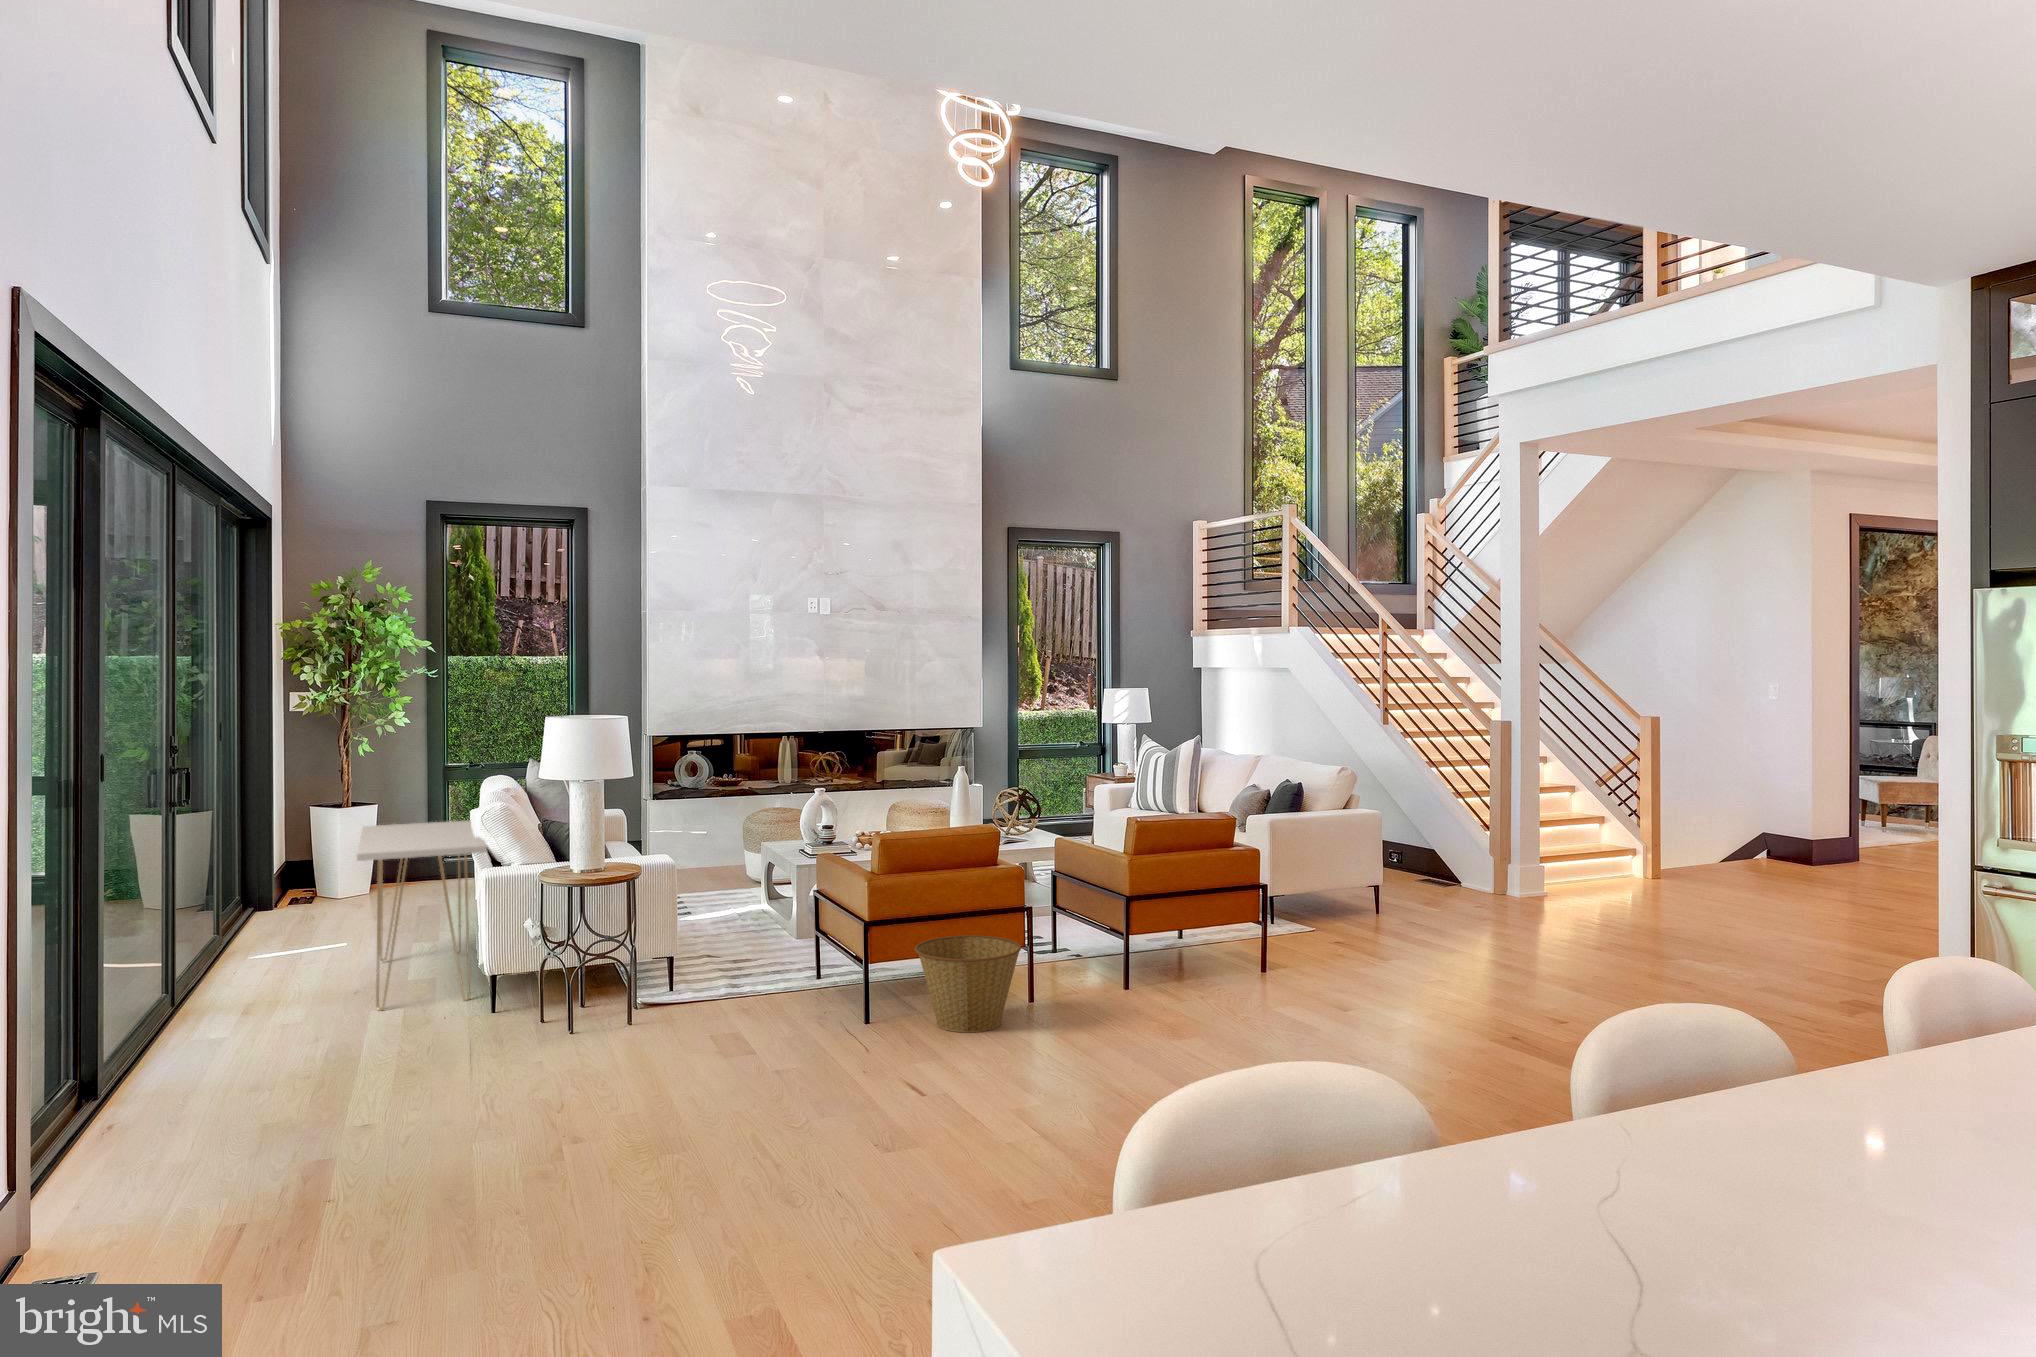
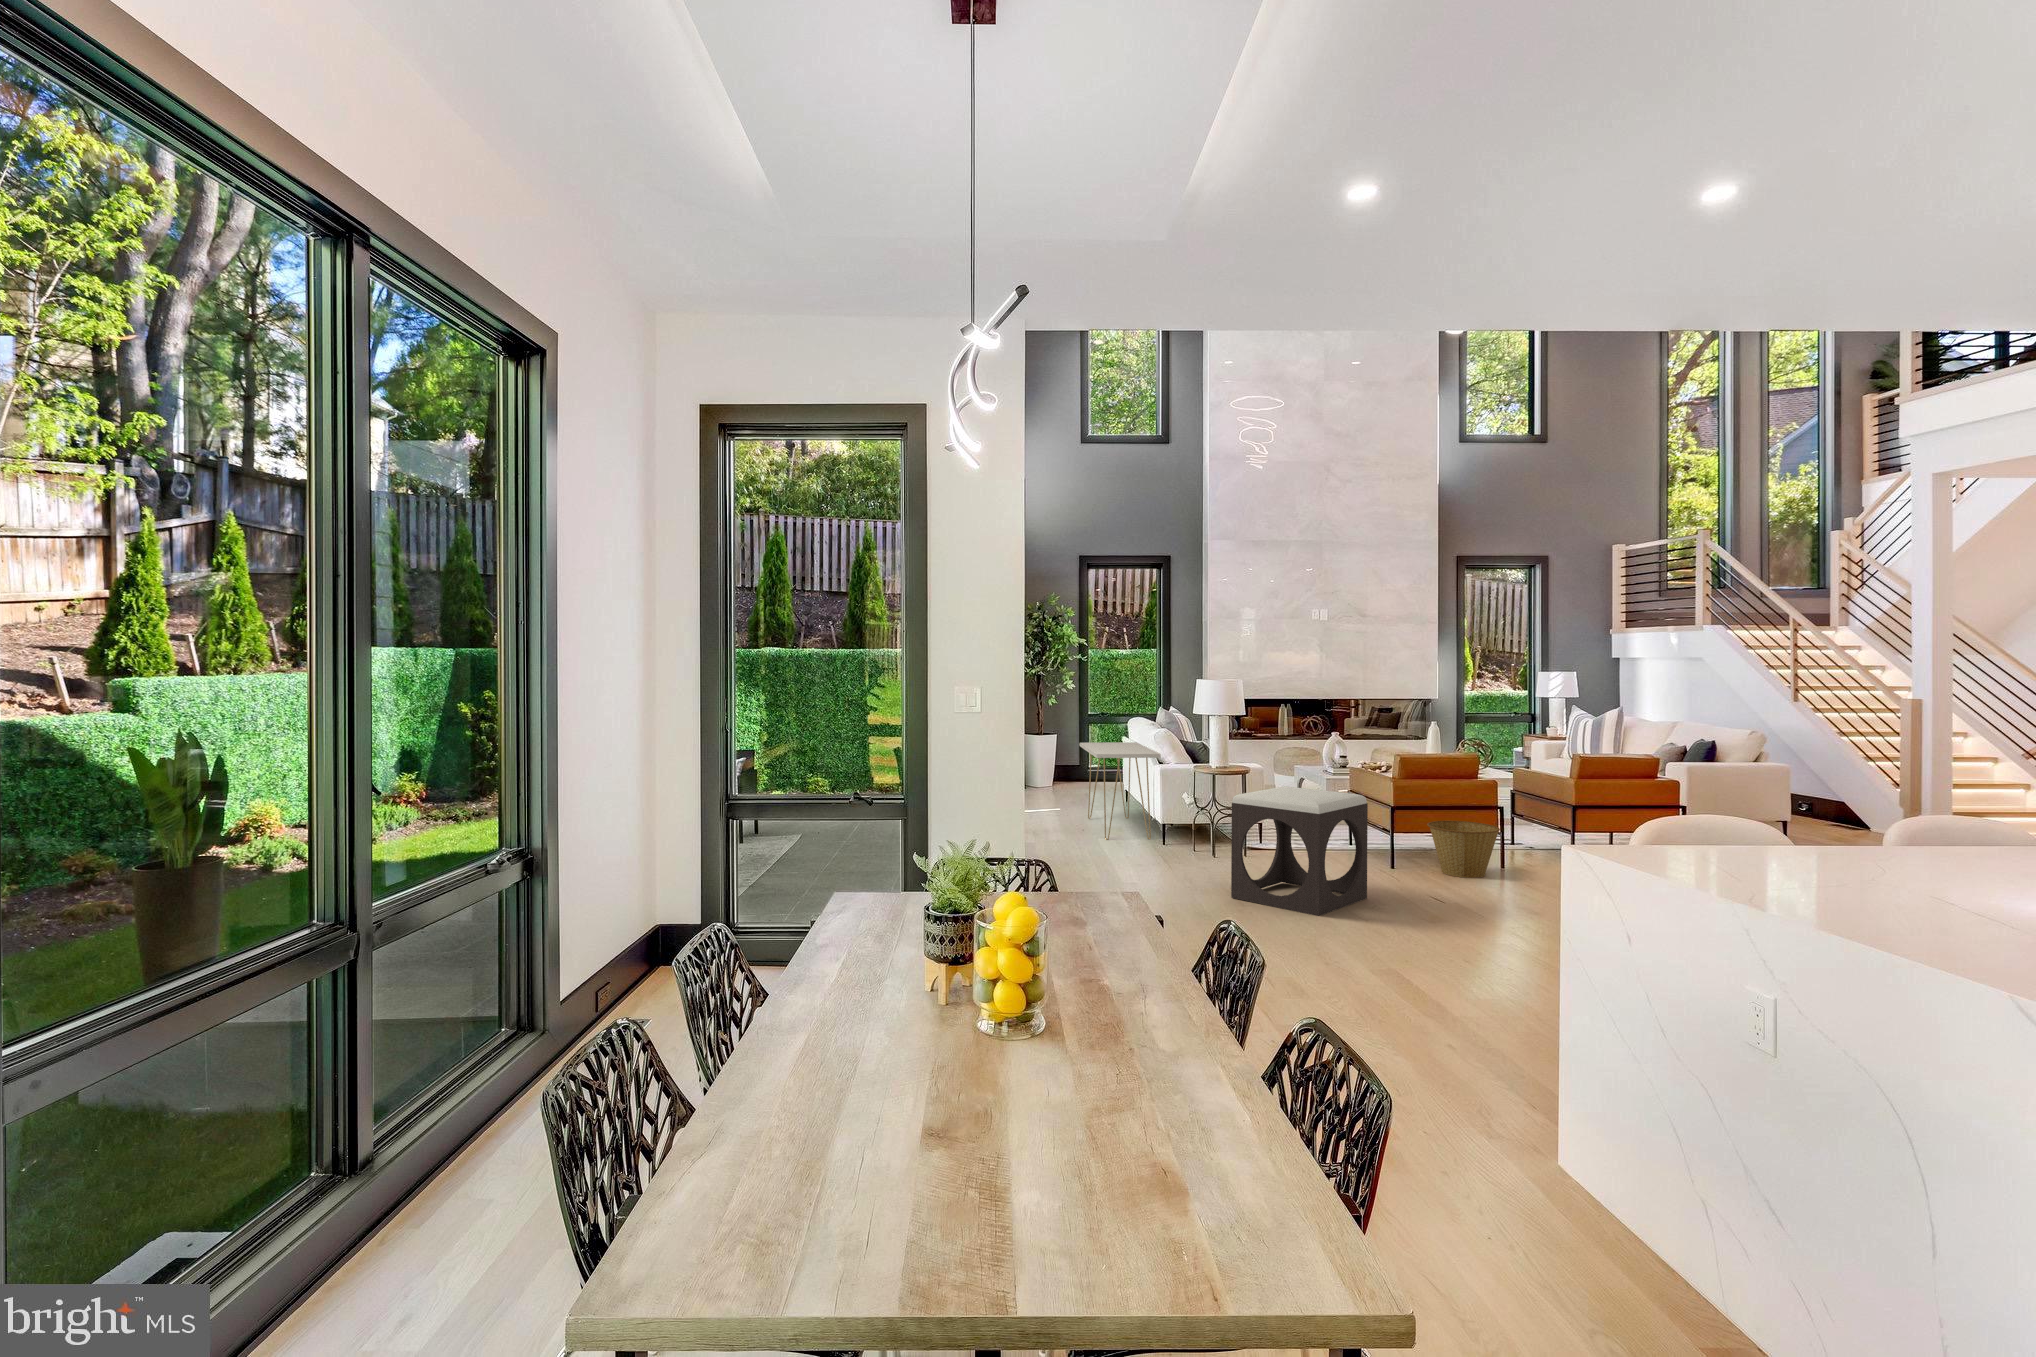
footstool: none [531,911,792,1173] -> present [1231,786,1368,916]

